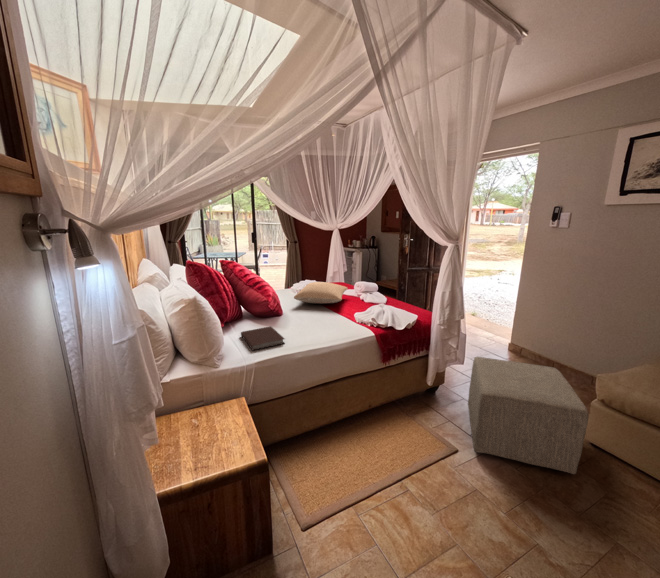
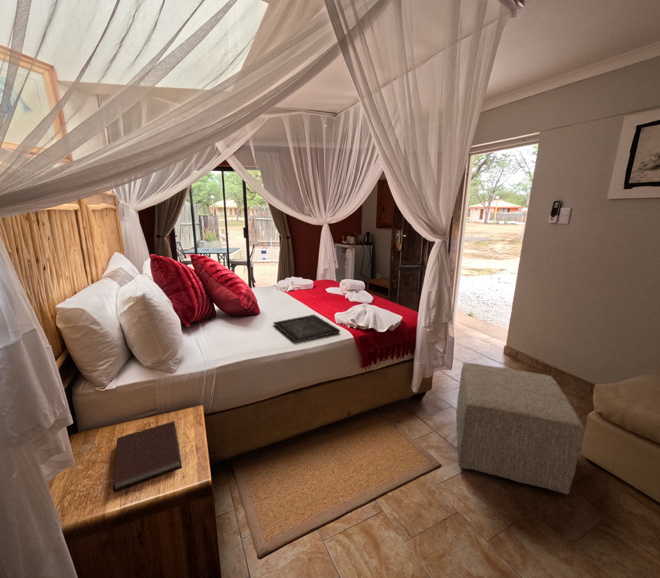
pillow: present [294,282,348,304] -> none [271,279,332,302]
tray: none [299,314,362,339] -> present [274,315,340,342]
notebook: present [241,326,284,350] -> present [112,421,182,492]

